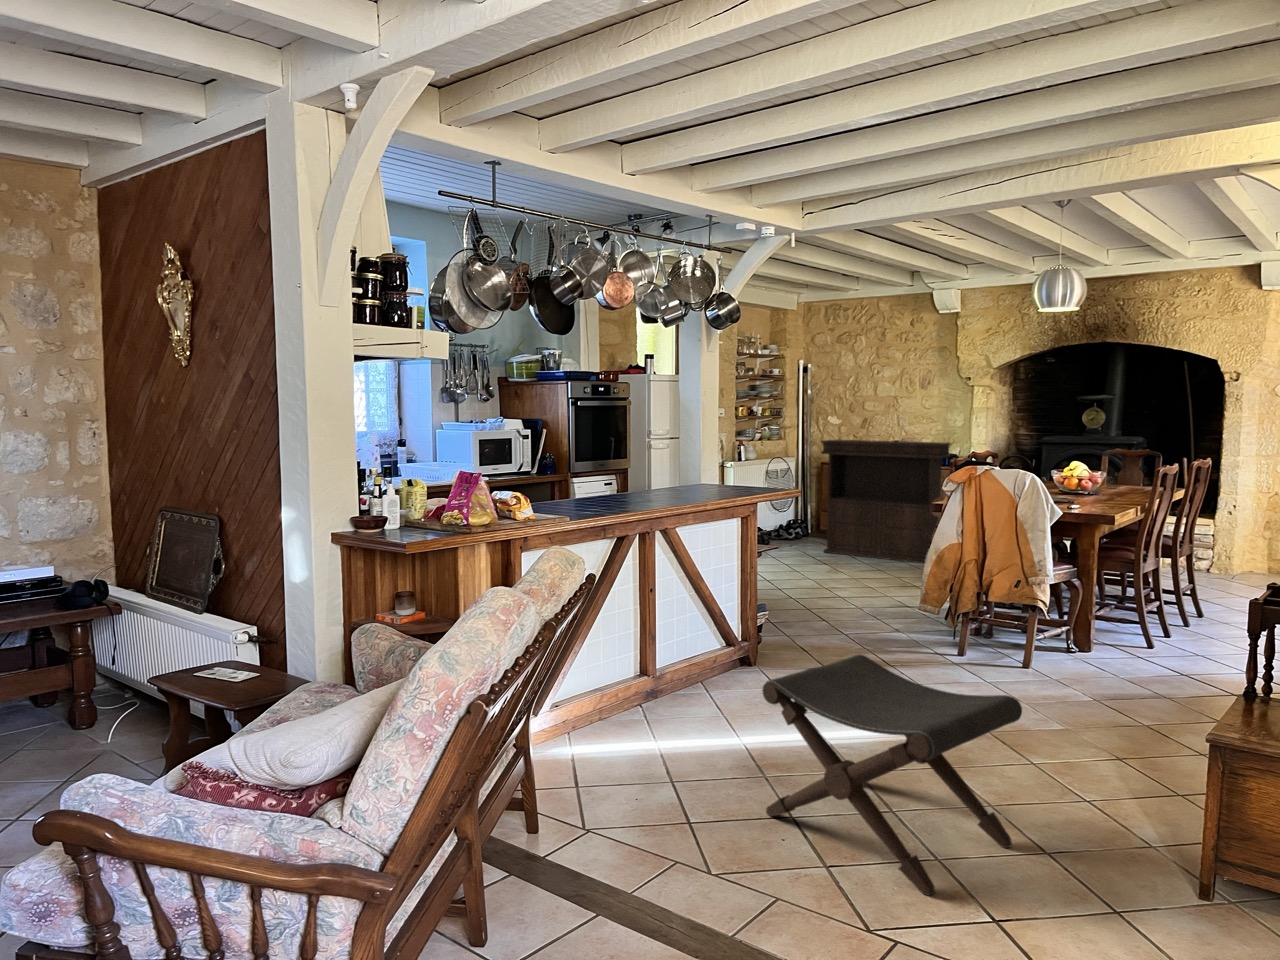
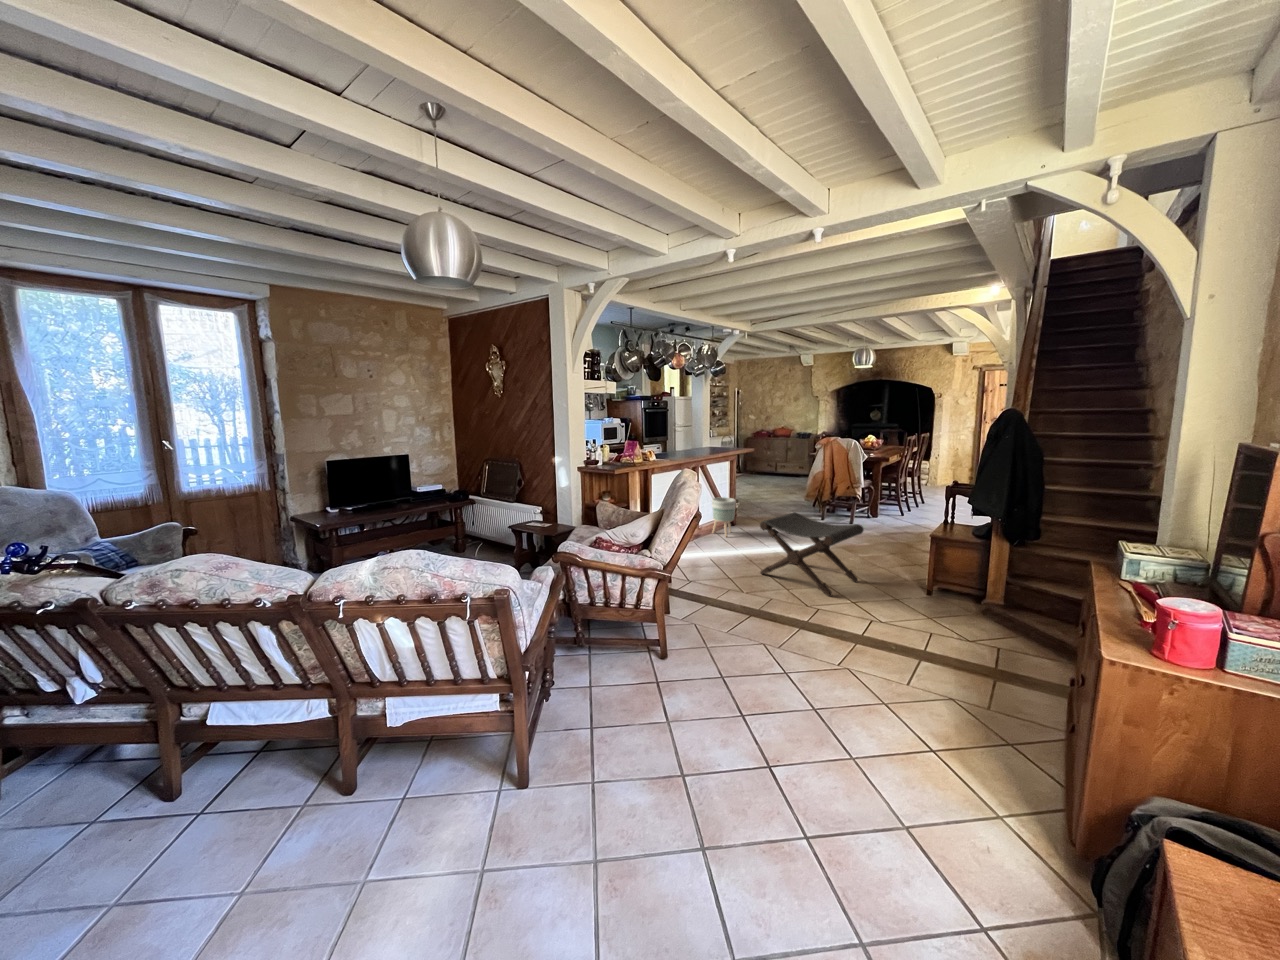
console table: present [821,440,951,563] -> none [749,427,810,484]
planter: none [689,604,745,701] -> present [712,497,736,537]

